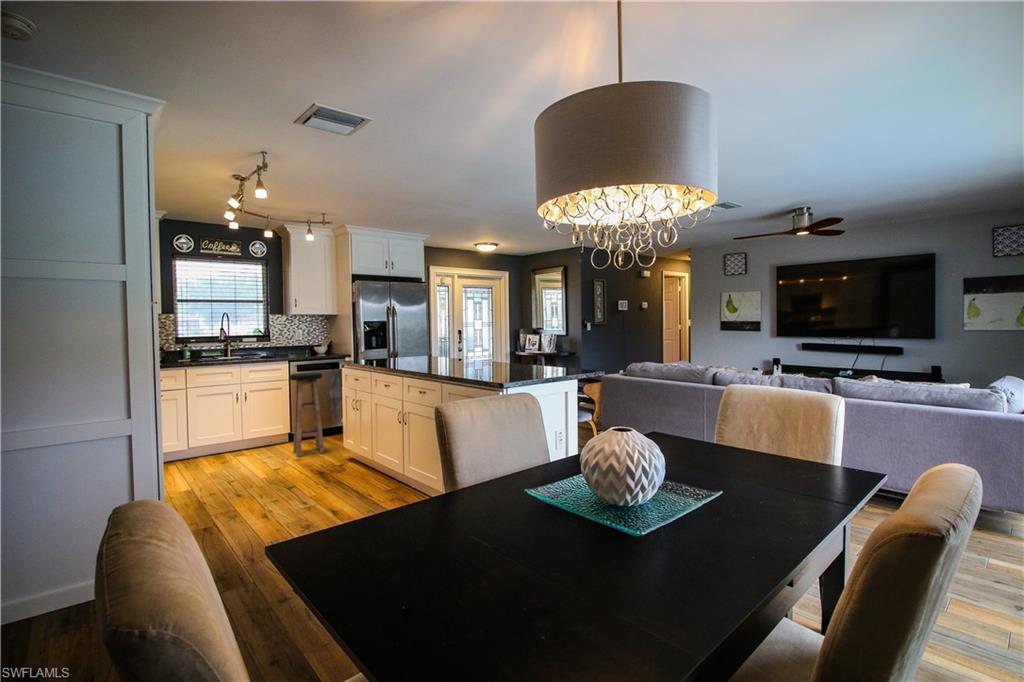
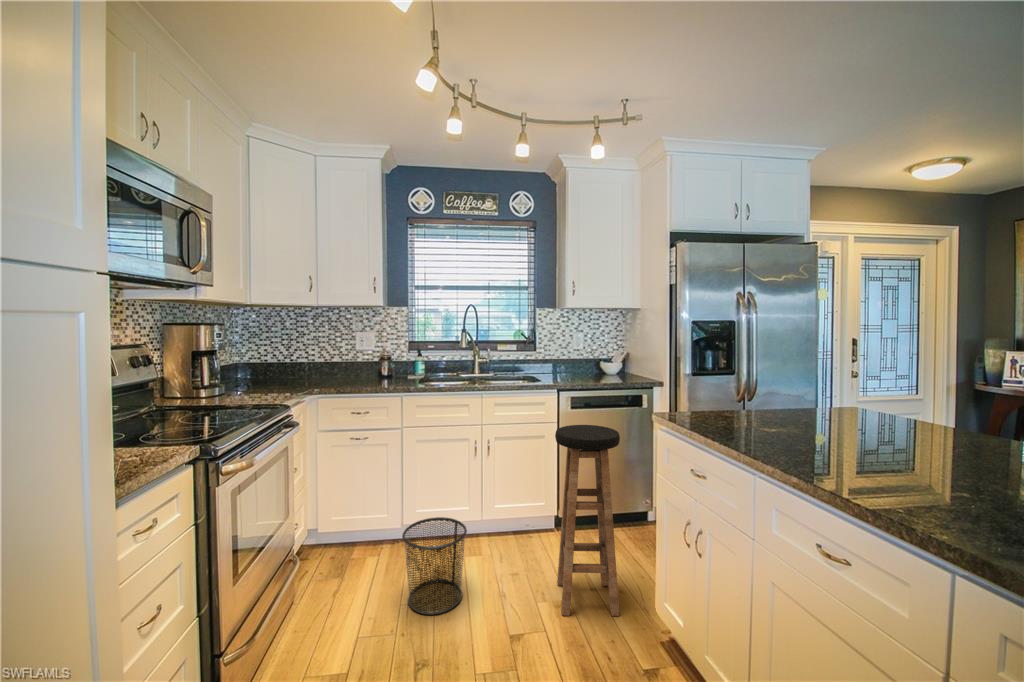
waste bin: none [206,427,244,468] -> present [402,517,467,615]

